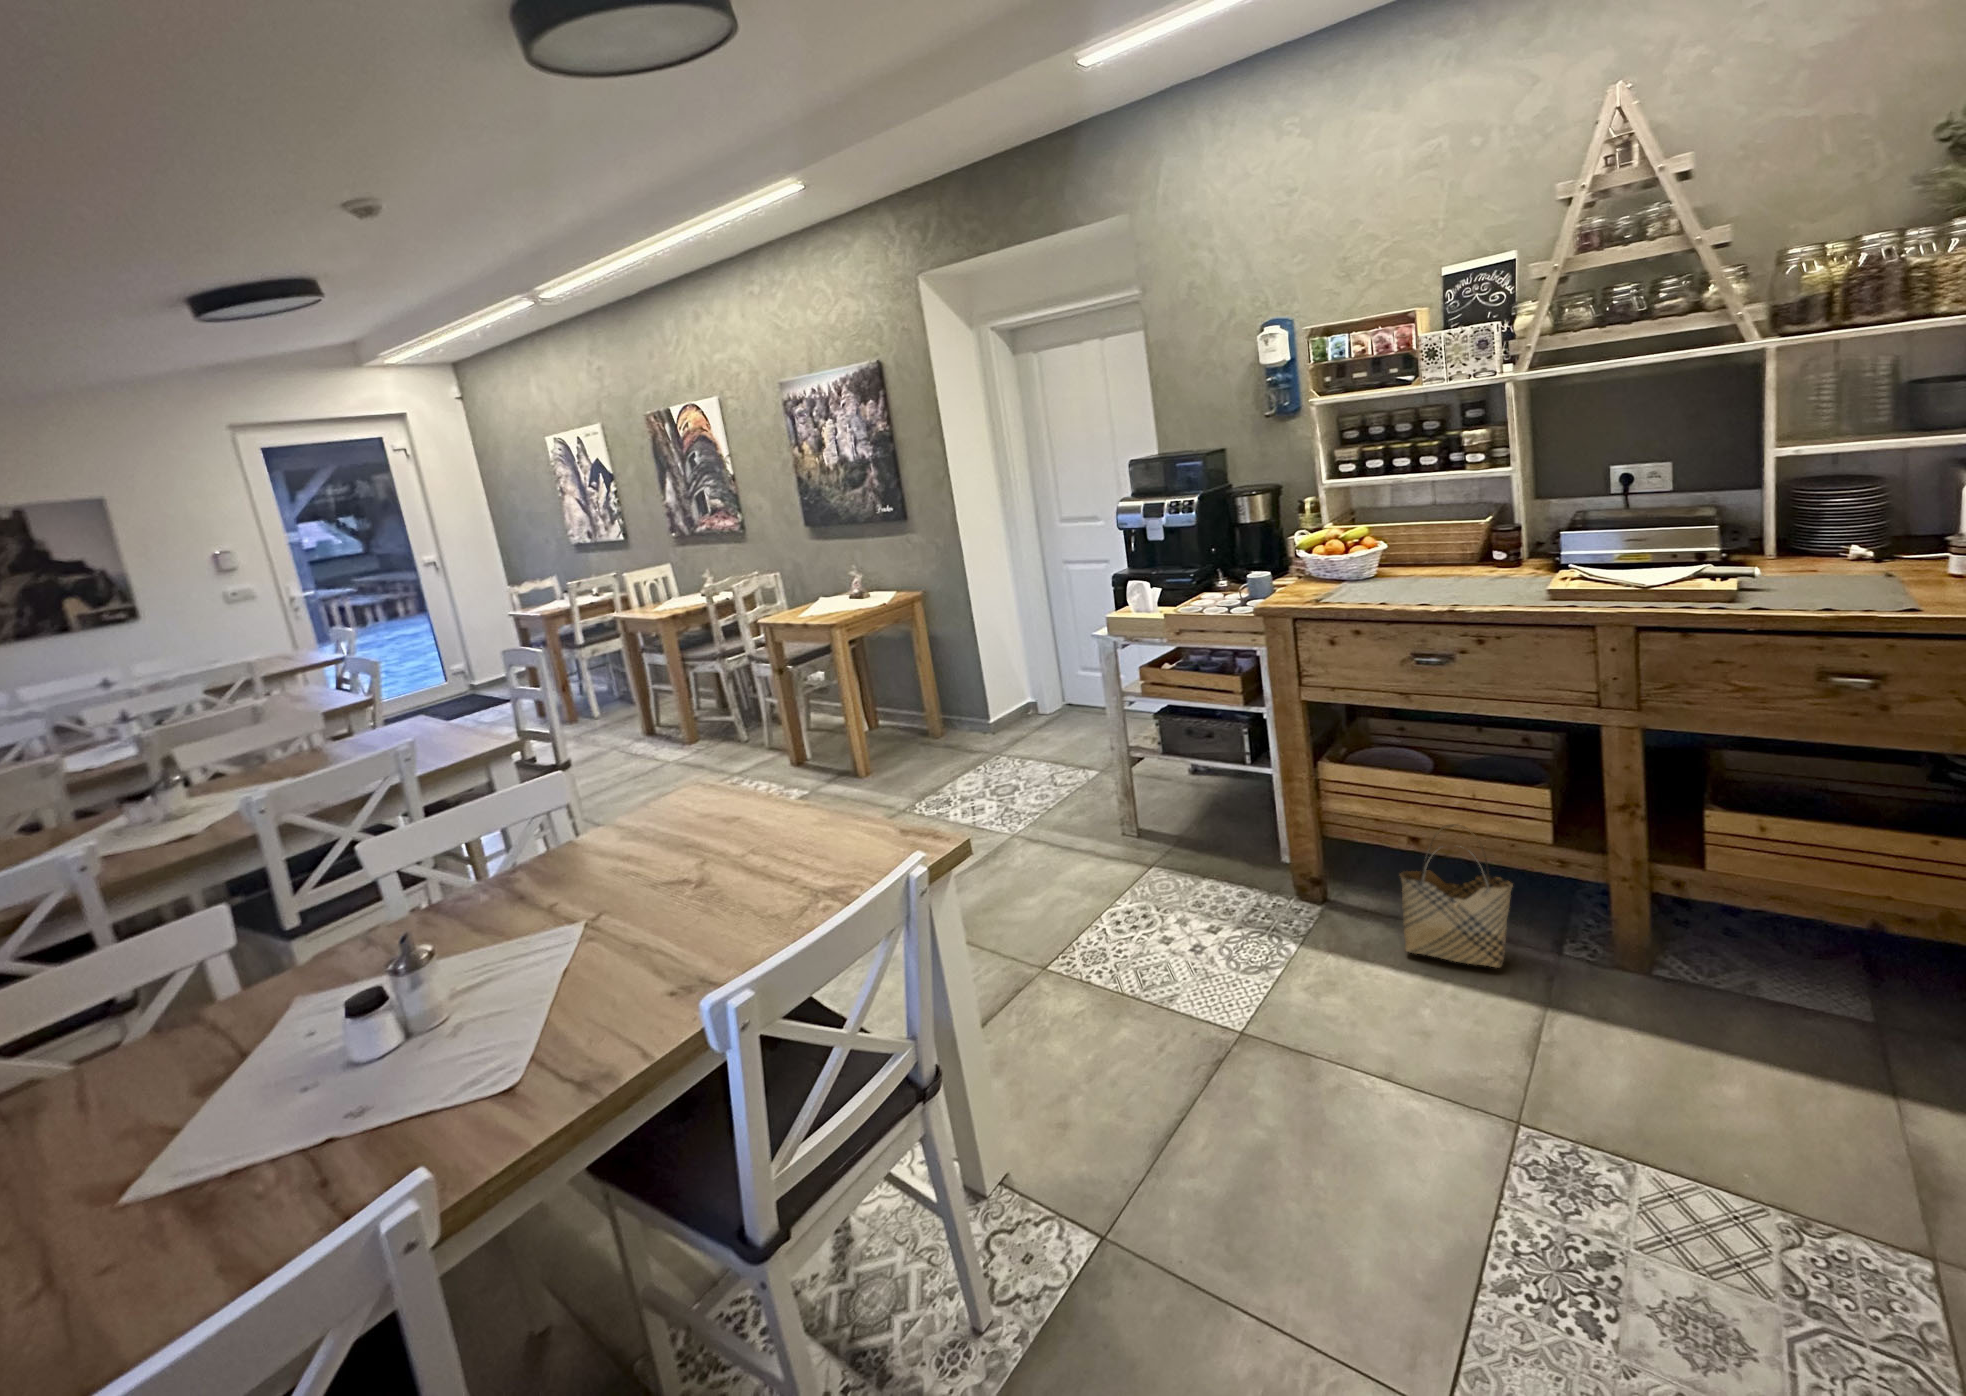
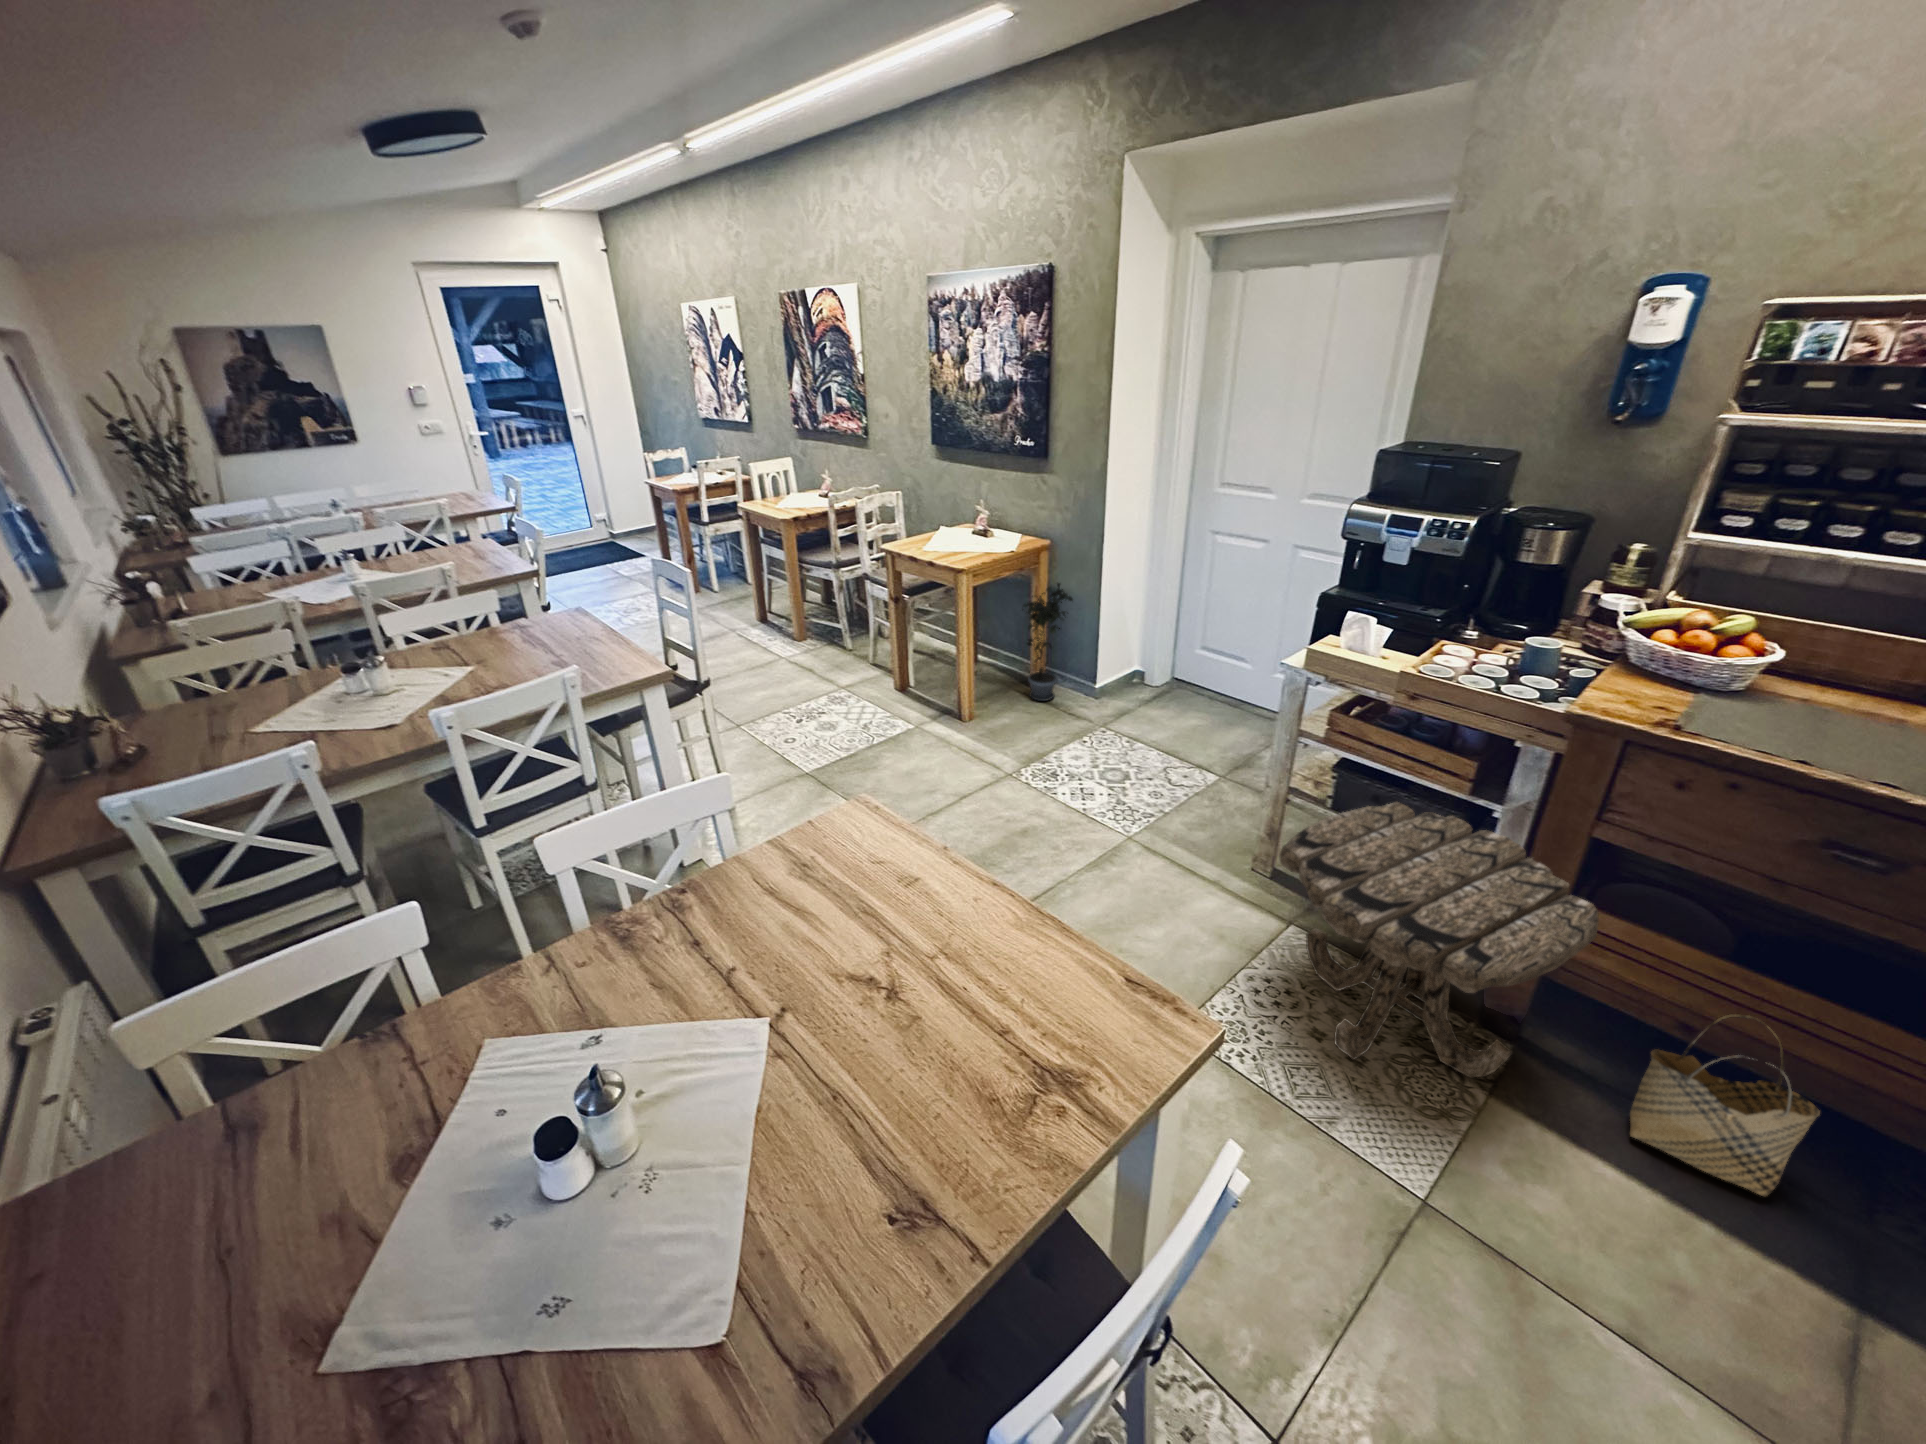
potted plant: none [899,631,947,749] -> present [1022,583,1073,701]
side table: none [1104,733,1342,948] -> present [1280,802,1599,1077]

